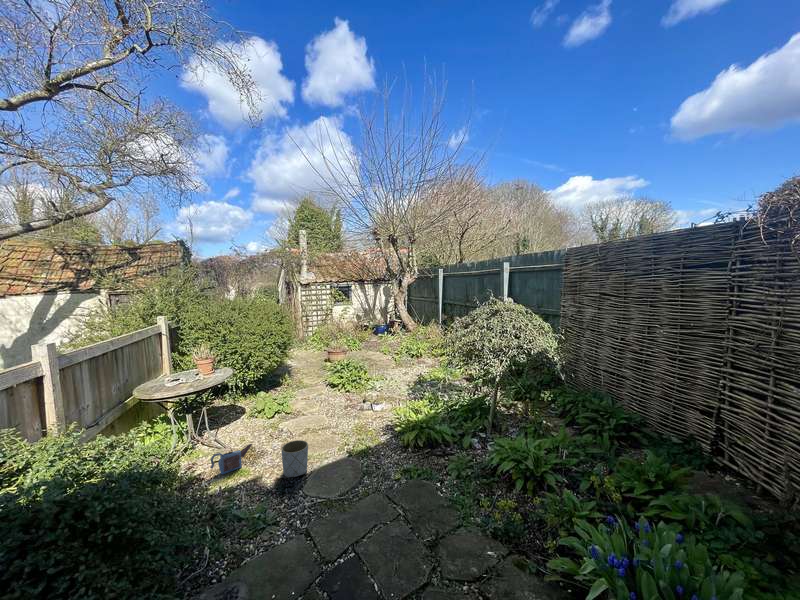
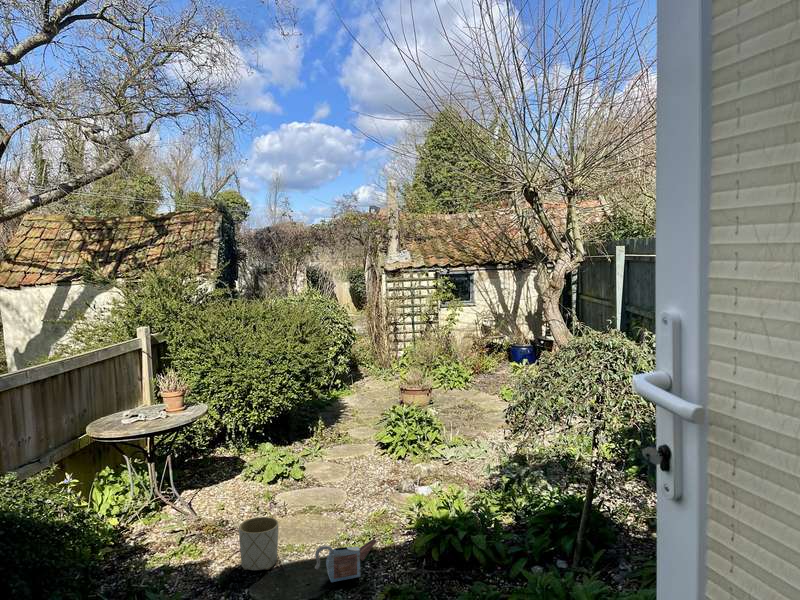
watering can: present [210,444,252,474] -> present [315,539,377,582]

